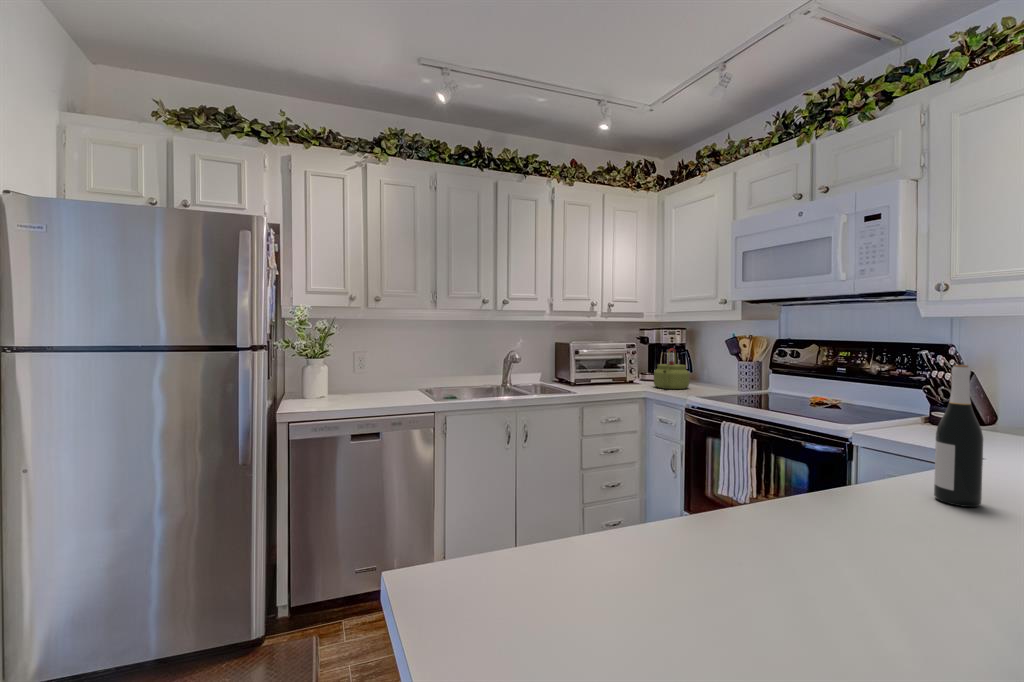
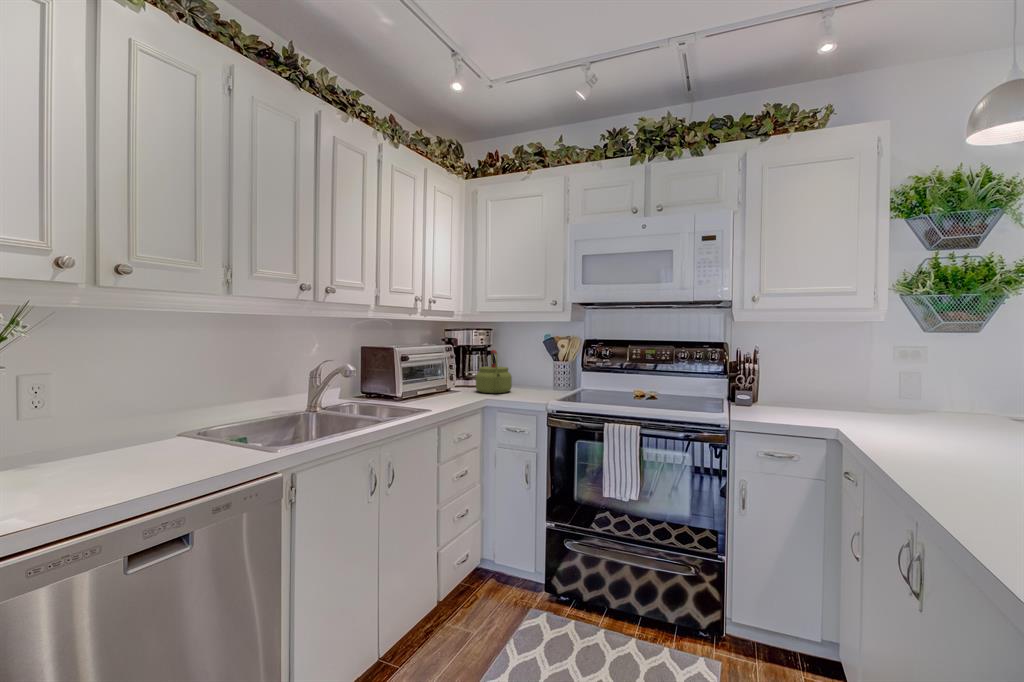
wine bottle: present [934,365,983,507] -> none [944,362,984,474]

